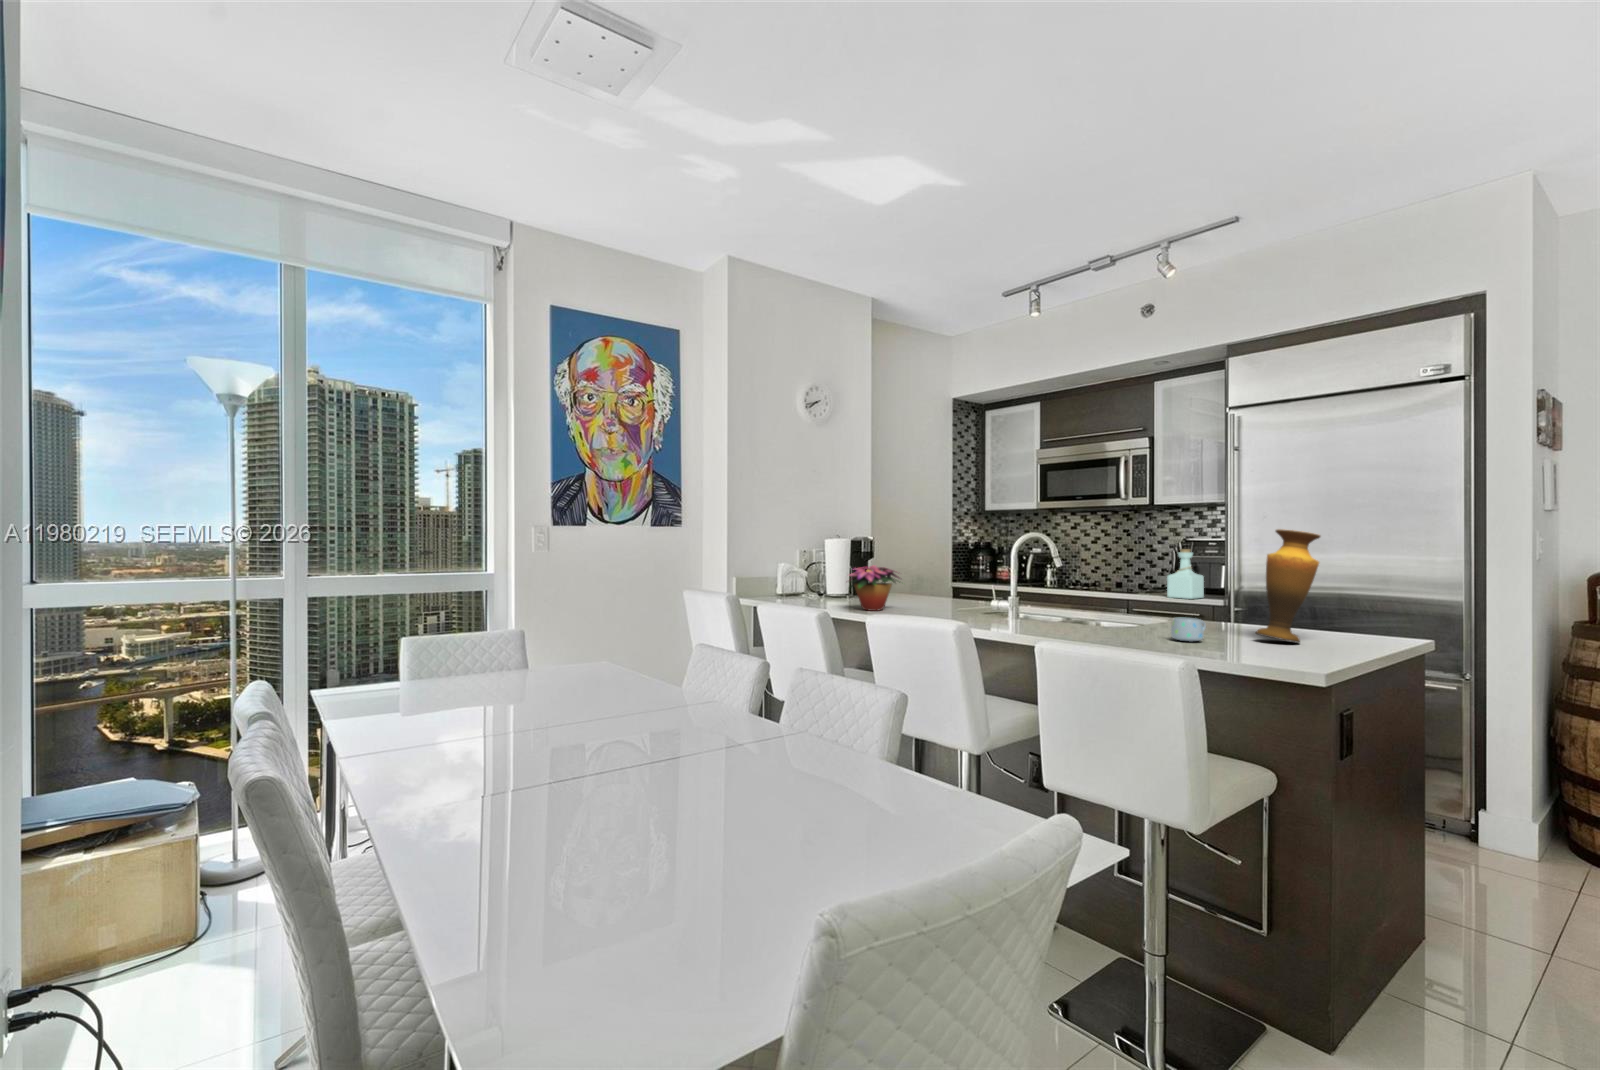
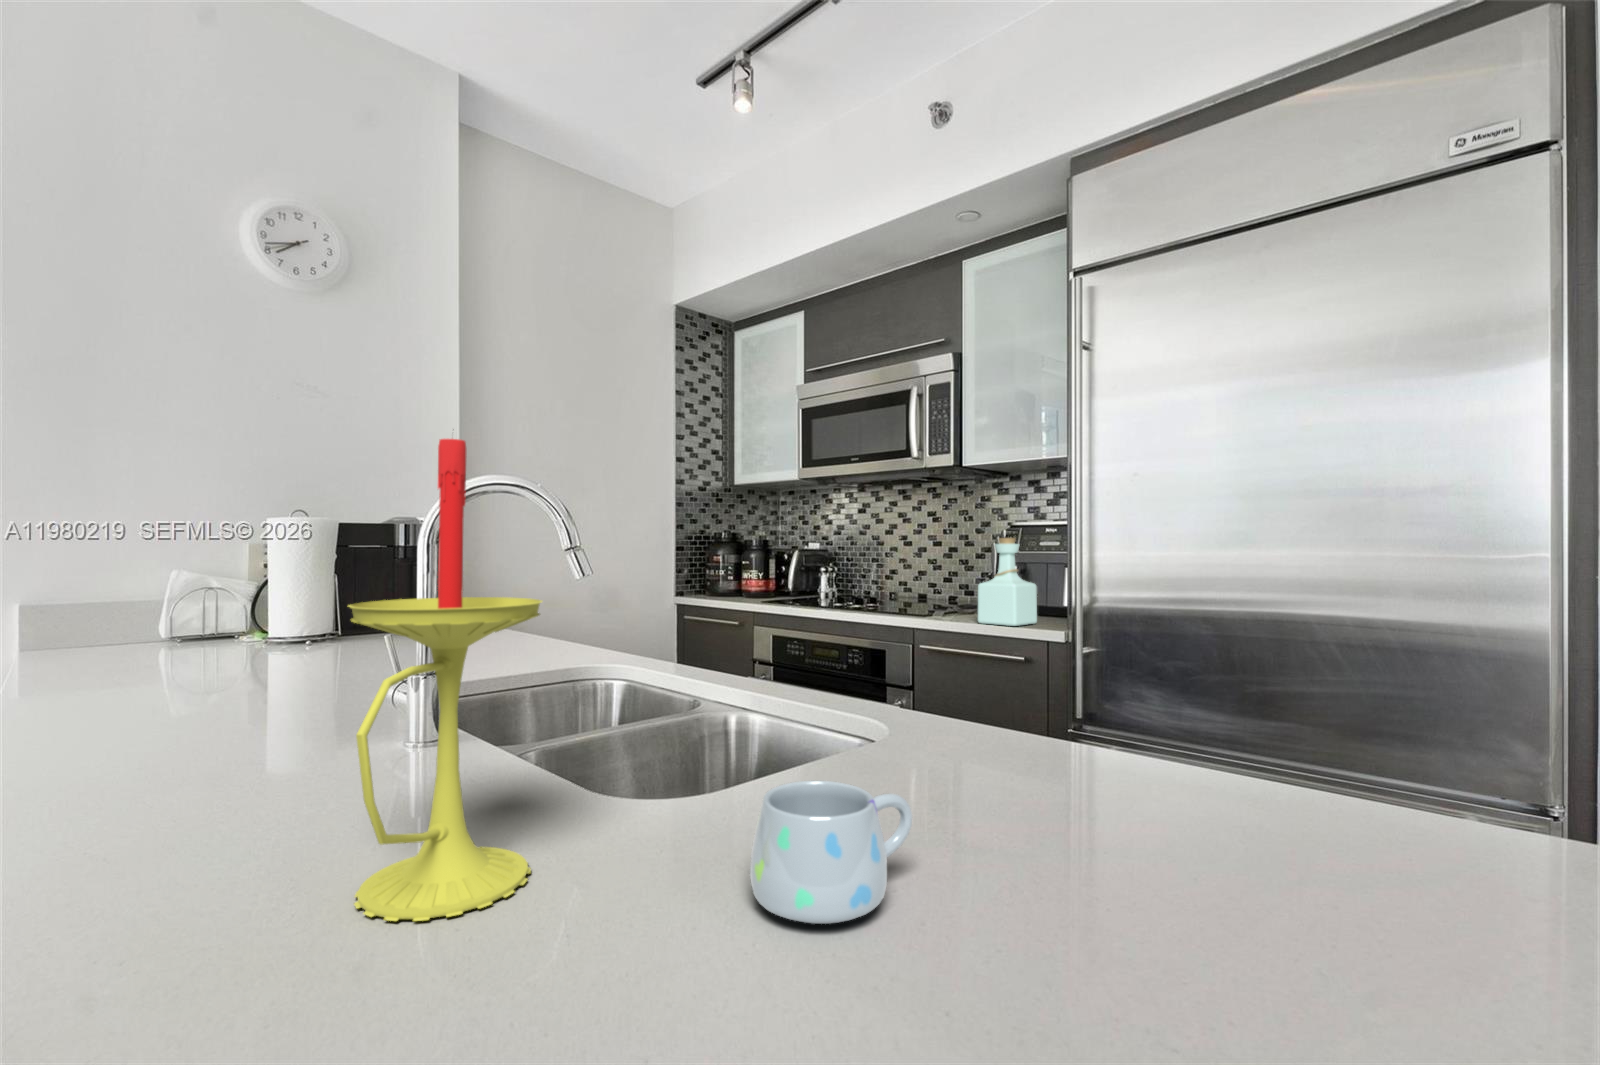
vase: present [1256,529,1320,643] -> none [1114,373,1389,916]
candle: none [1077,539,1118,640] -> present [349,439,542,921]
flower arrangement: present [849,566,900,611] -> none [116,565,329,685]

